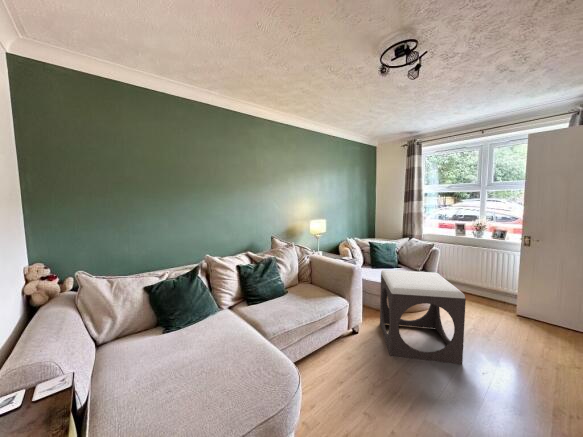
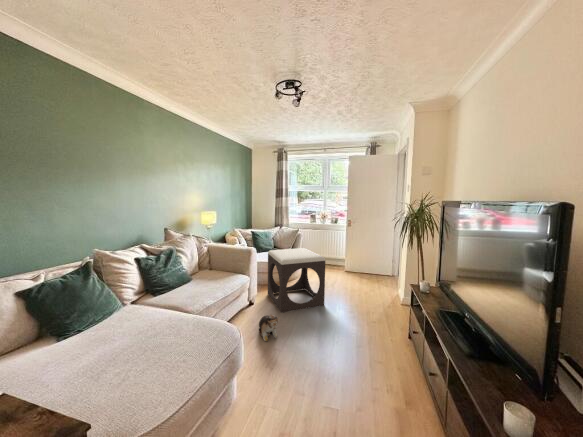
plush toy: none [352,358,375,394] -> present [259,315,279,341]

